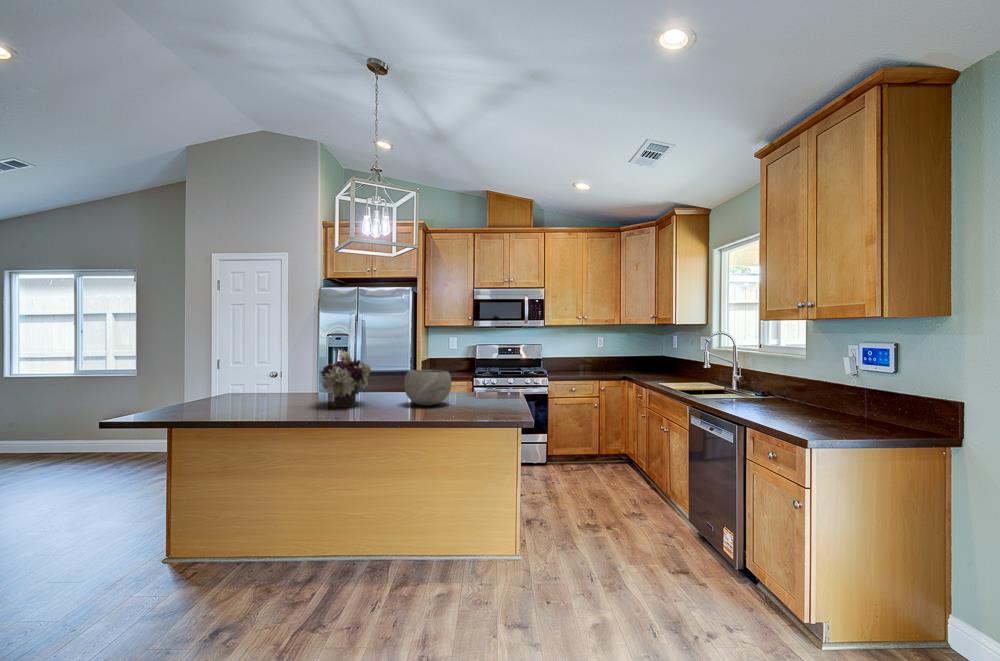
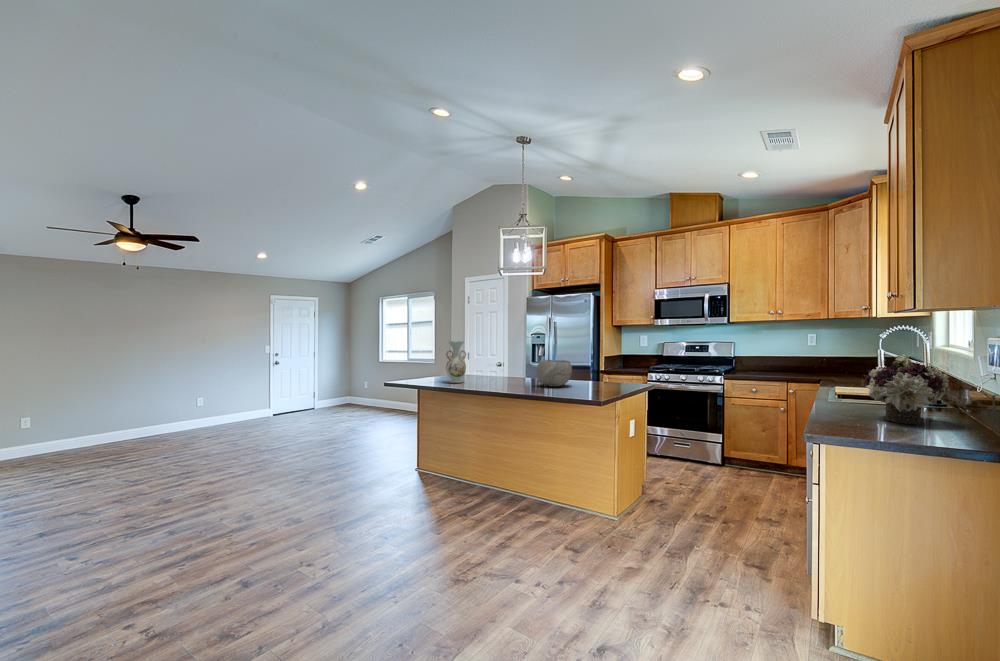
vase: none [252,345,286,412] -> present [446,341,466,383]
flower arrangement: present [321,352,371,407] -> present [864,354,950,424]

